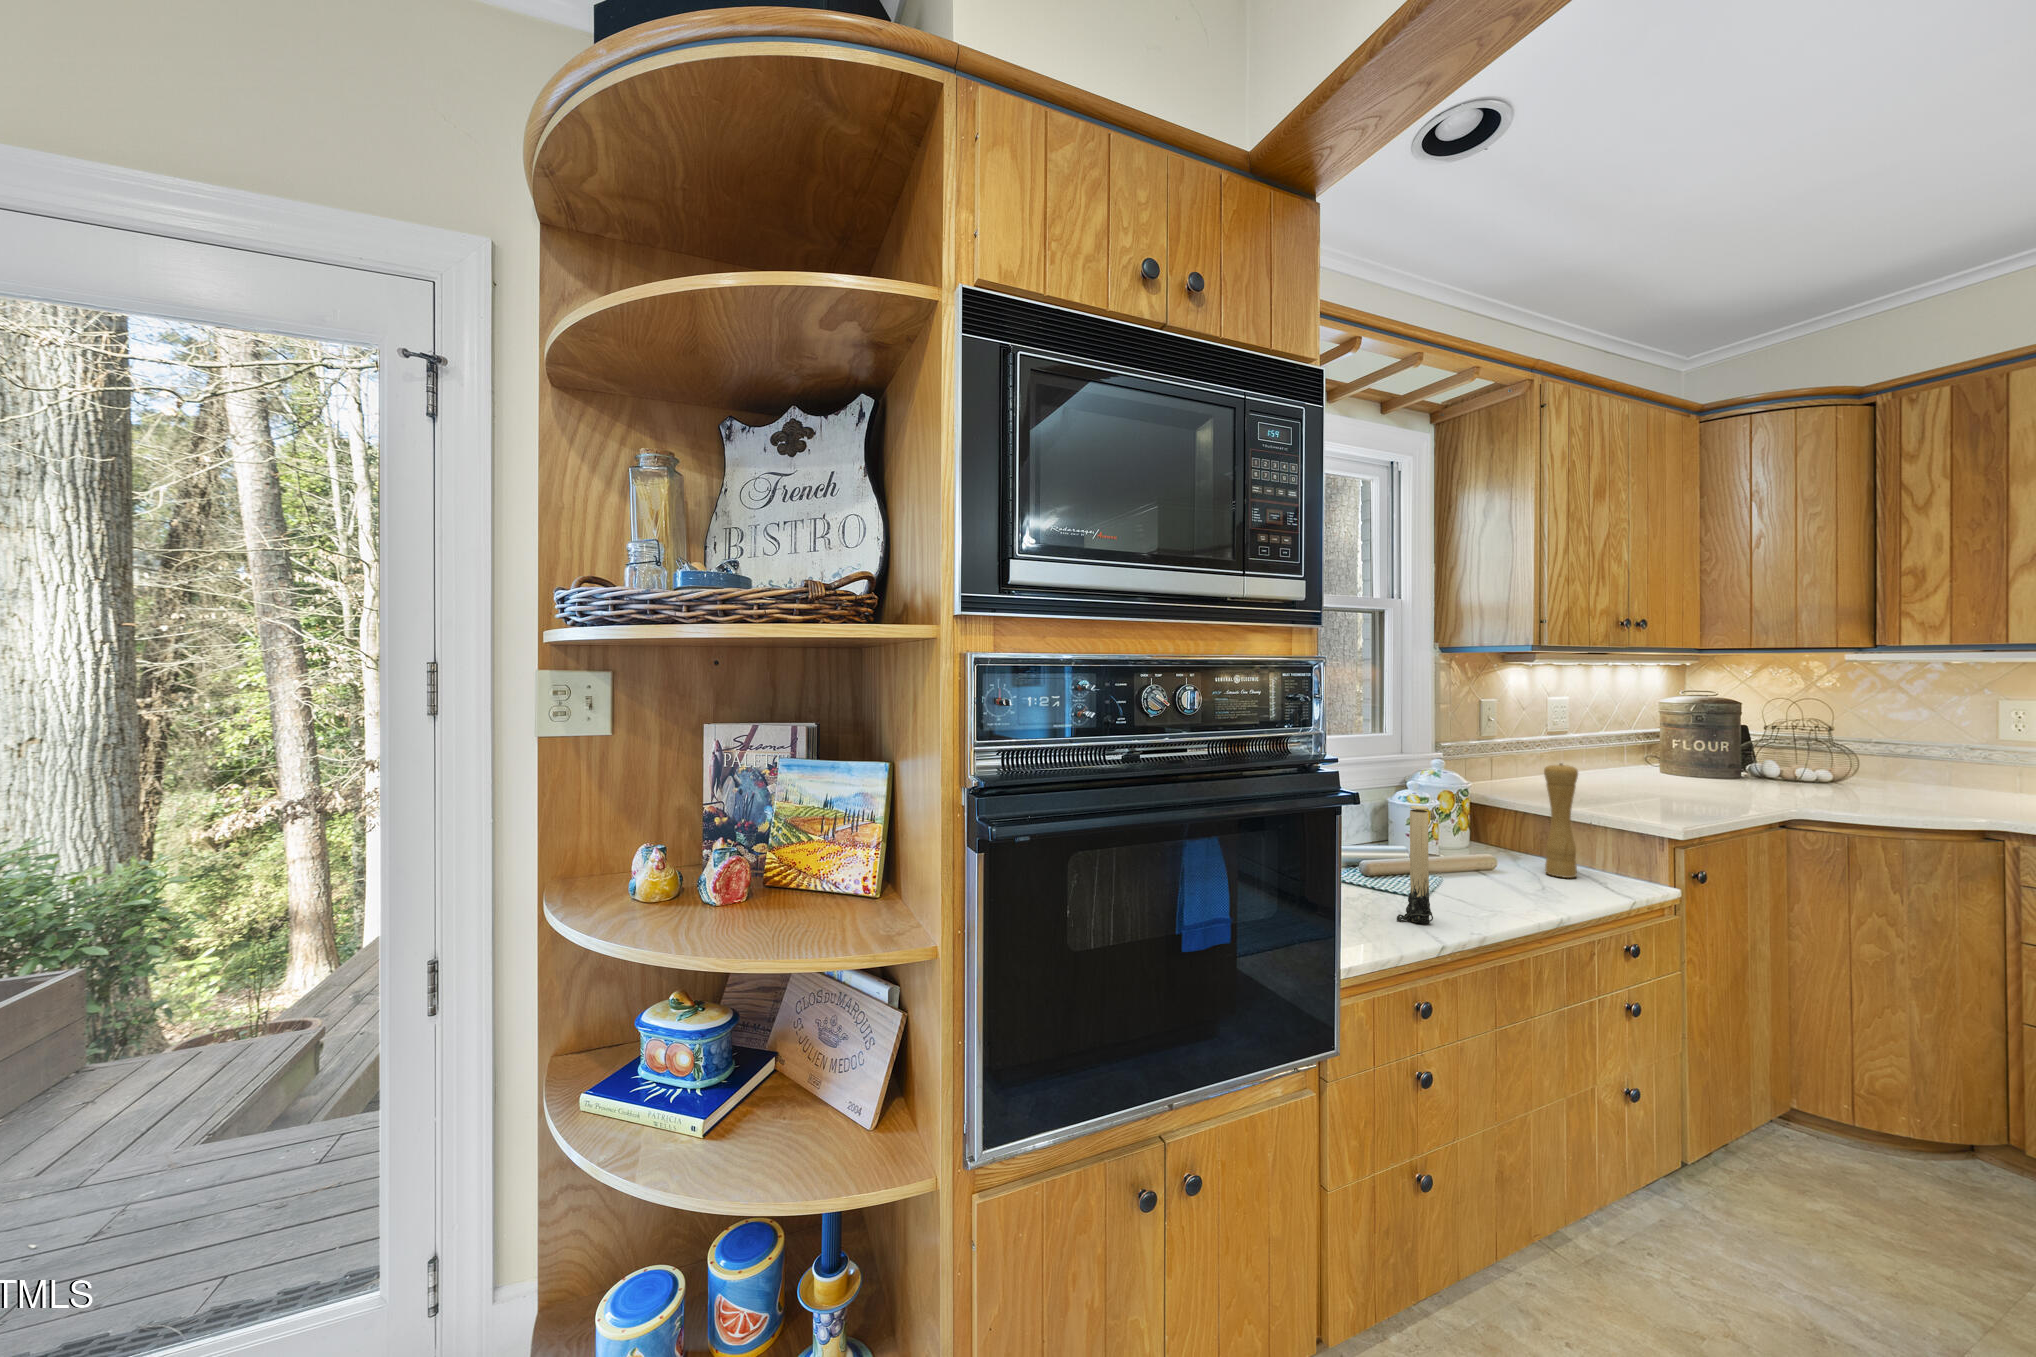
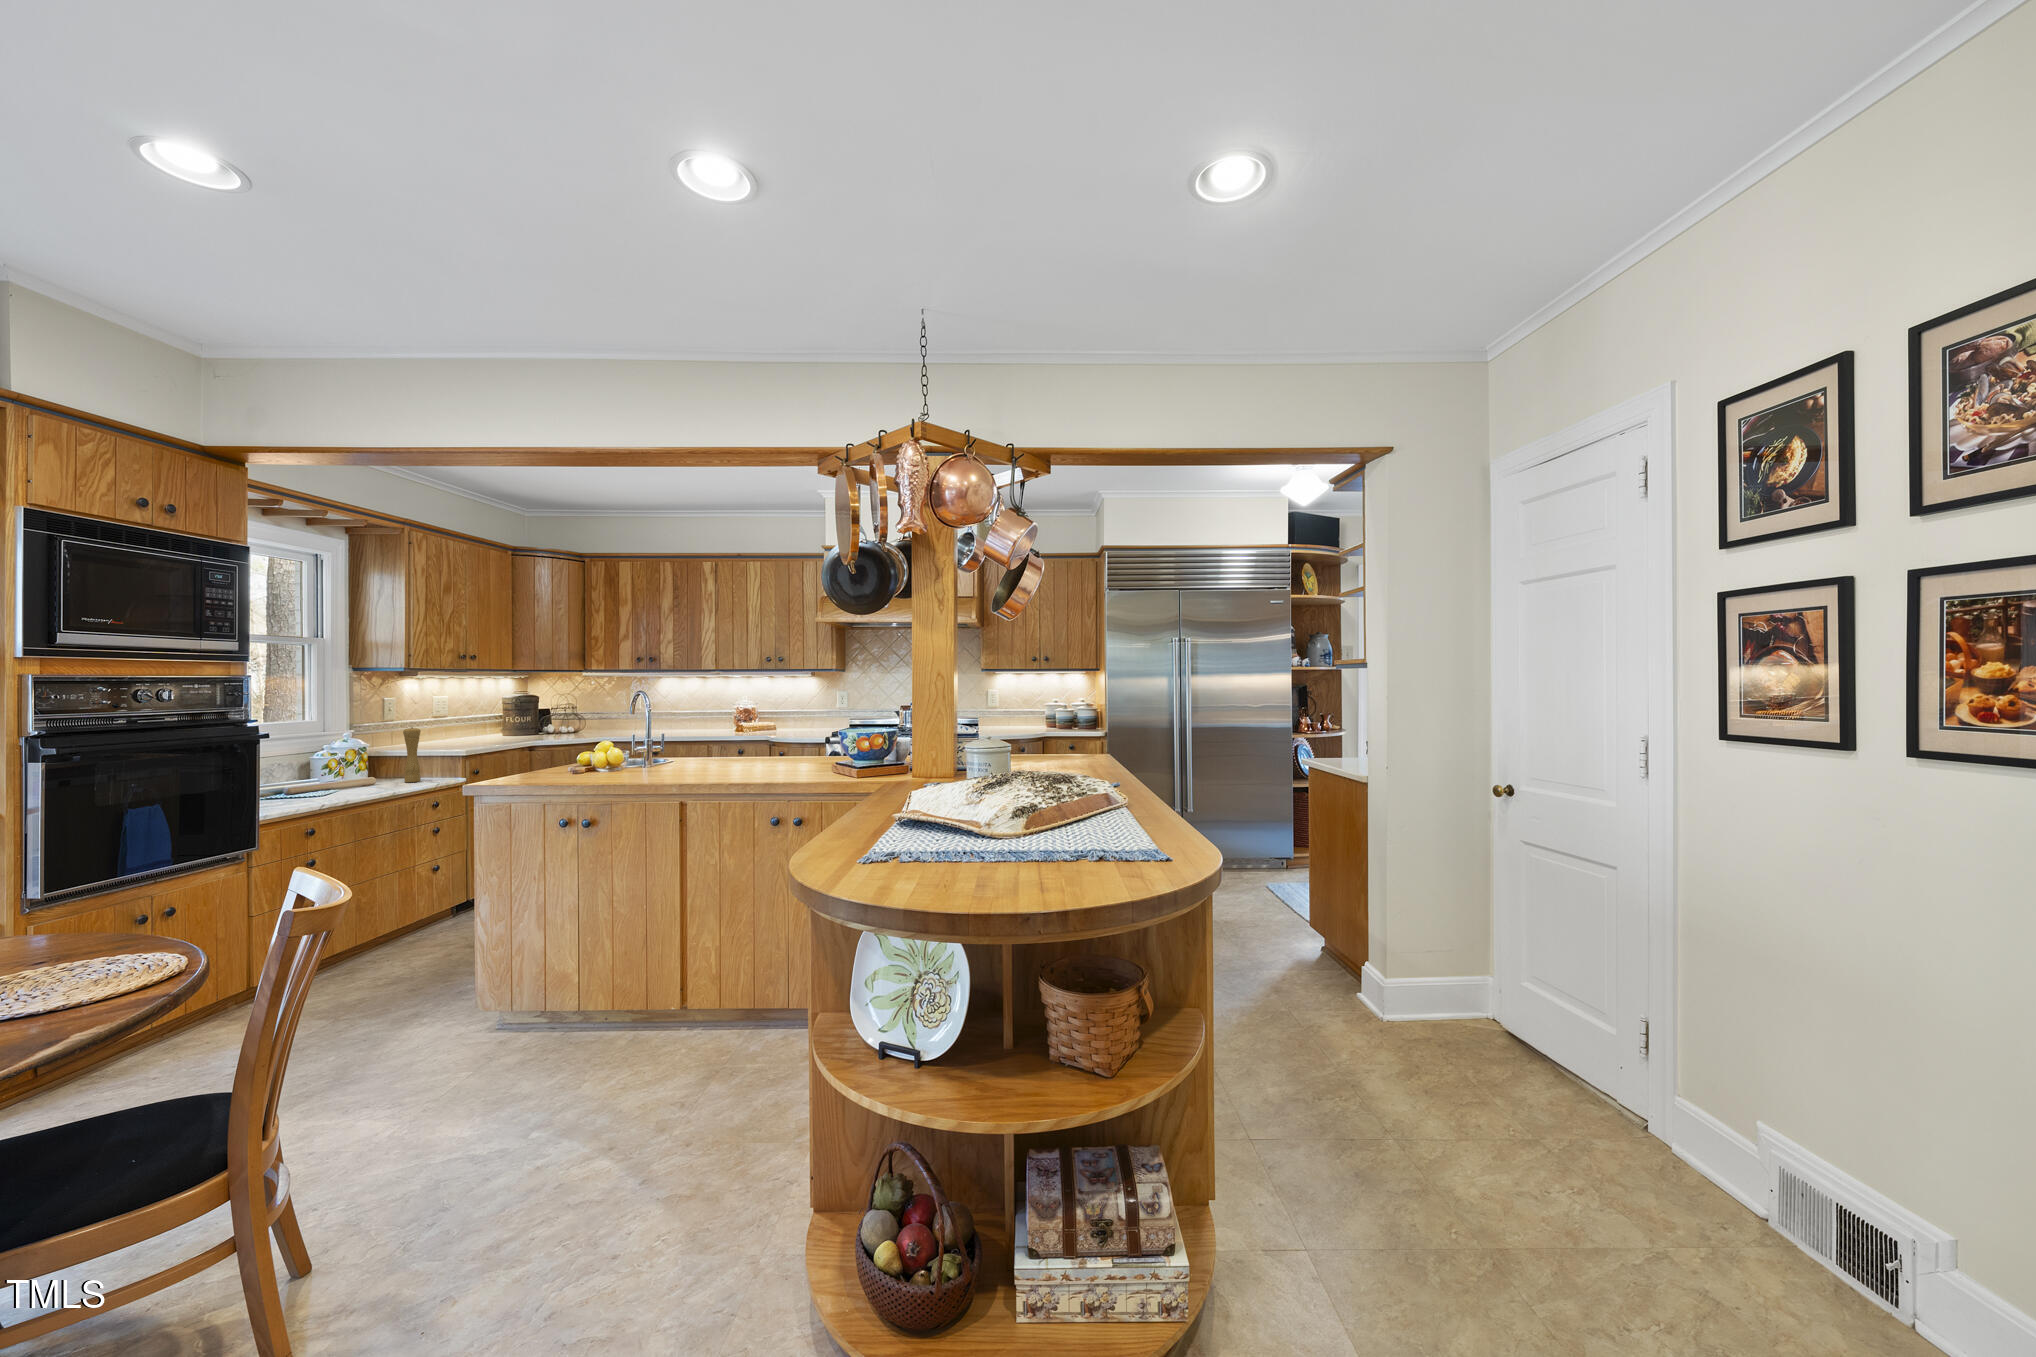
candle: present [1397,806,1433,923] -> none [304,747,325,802]

